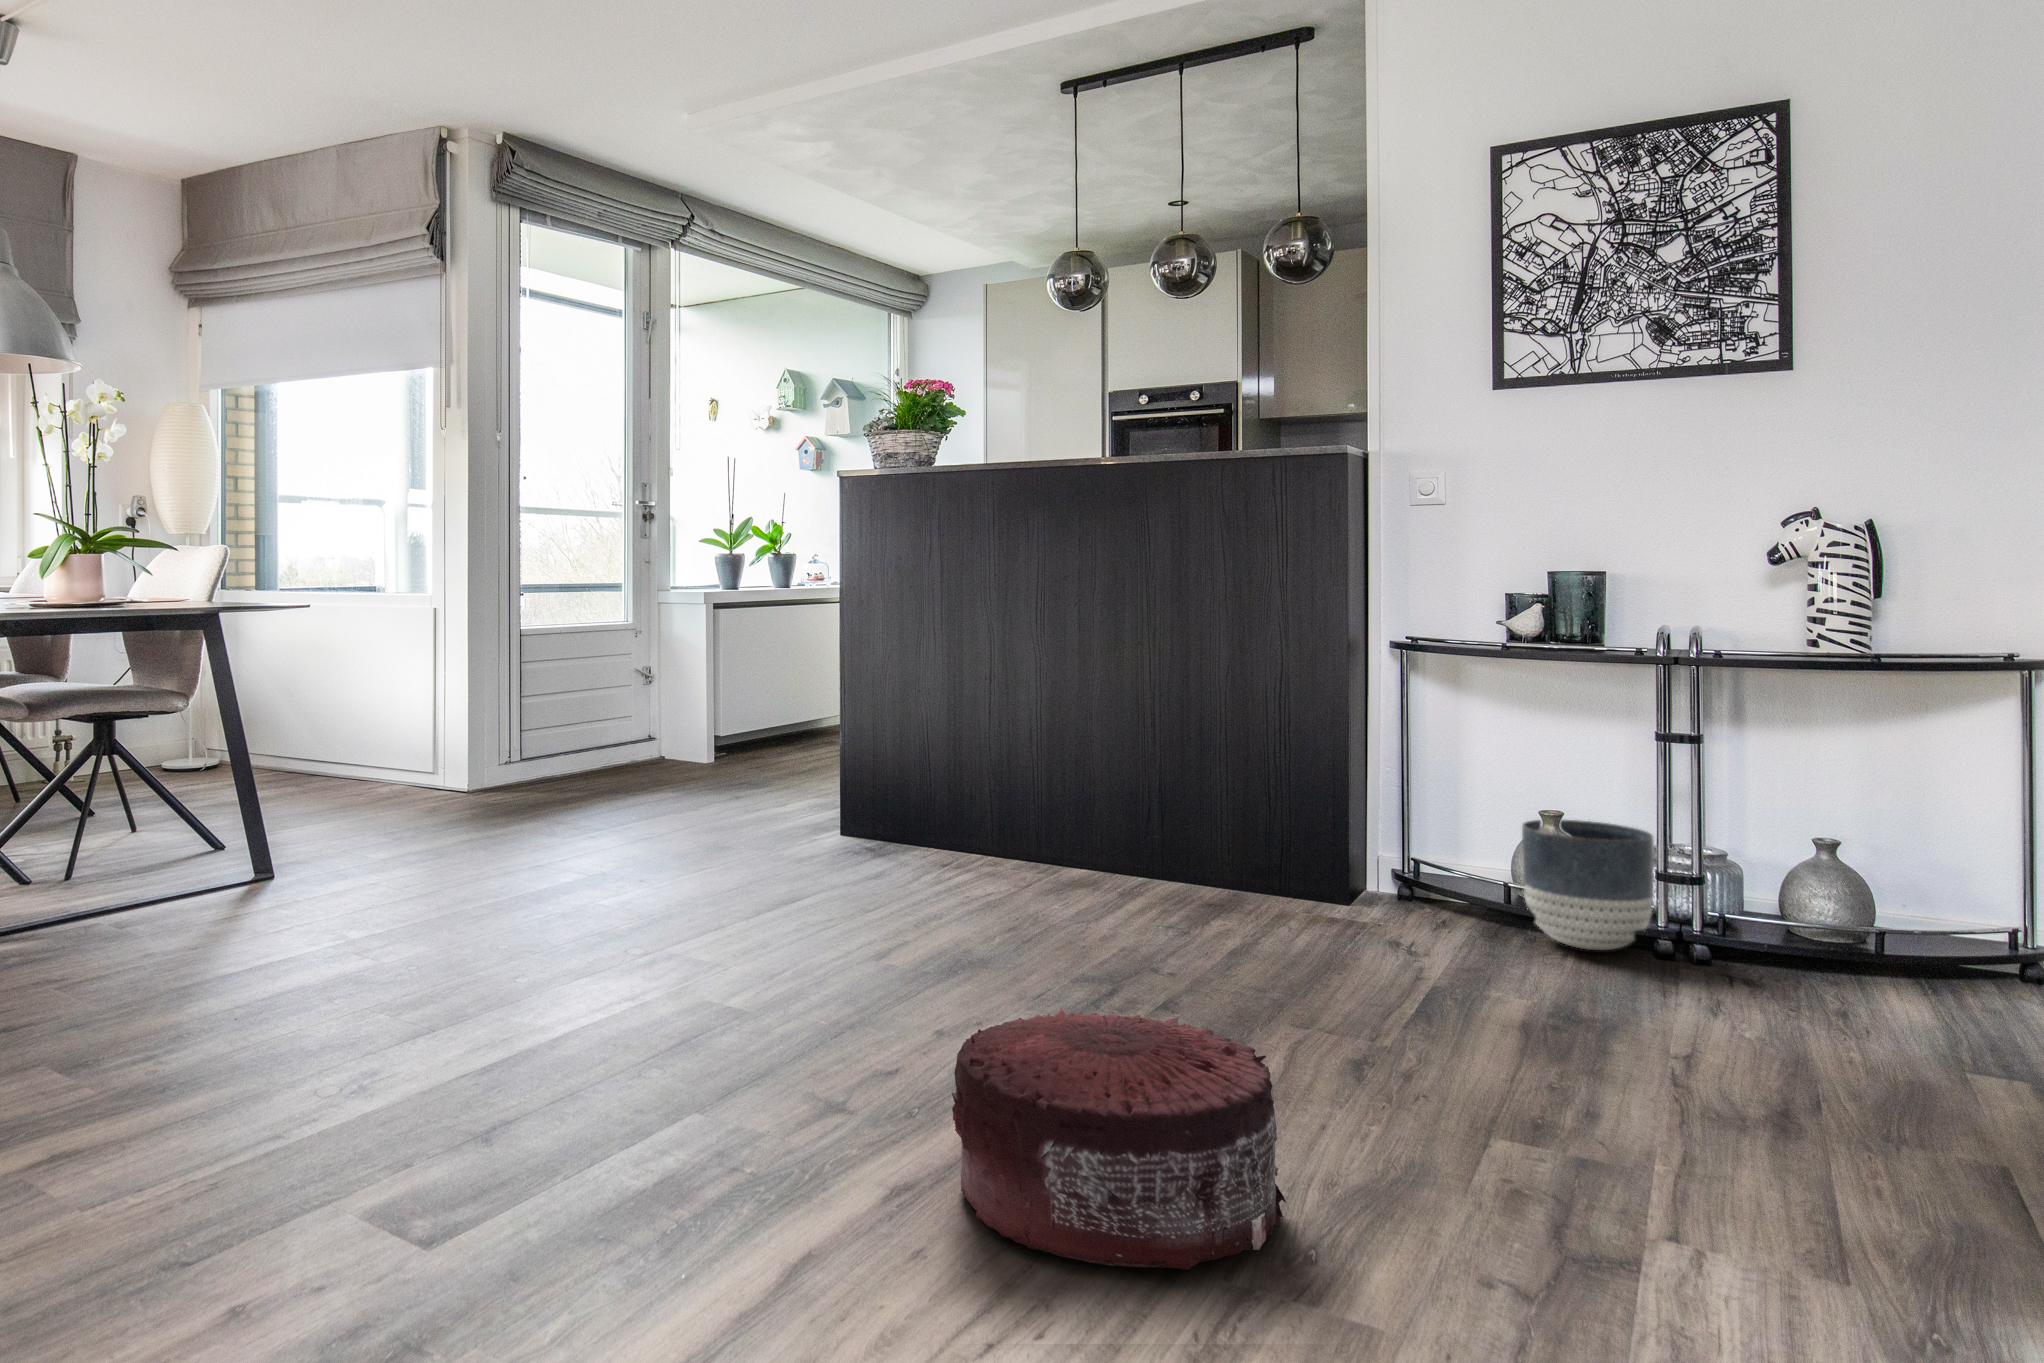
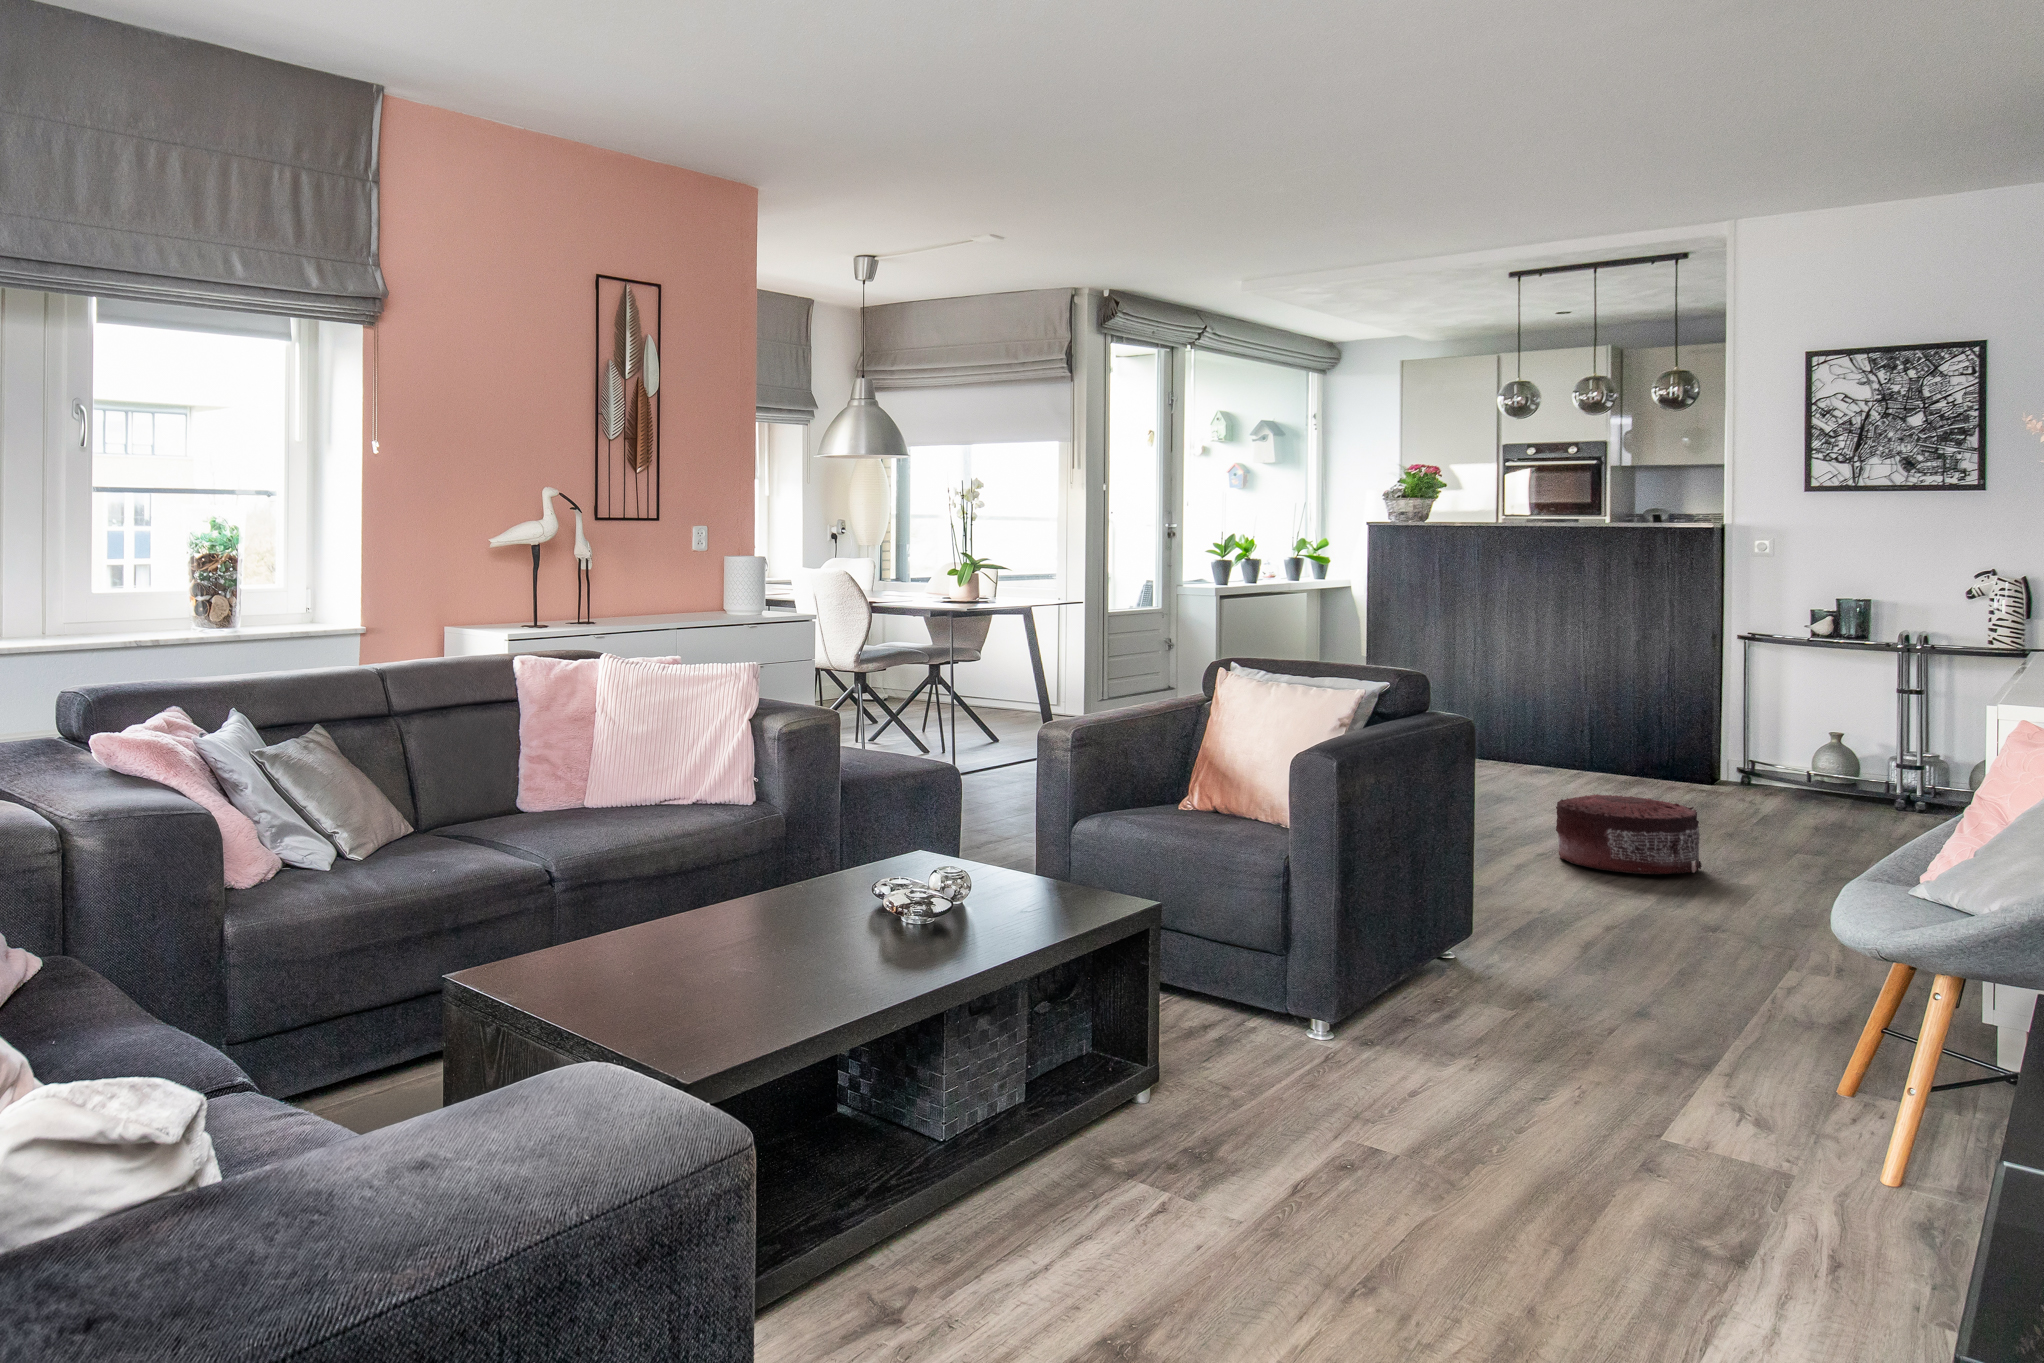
planter: present [1522,820,1654,950] -> none [1817,737,1896,807]

